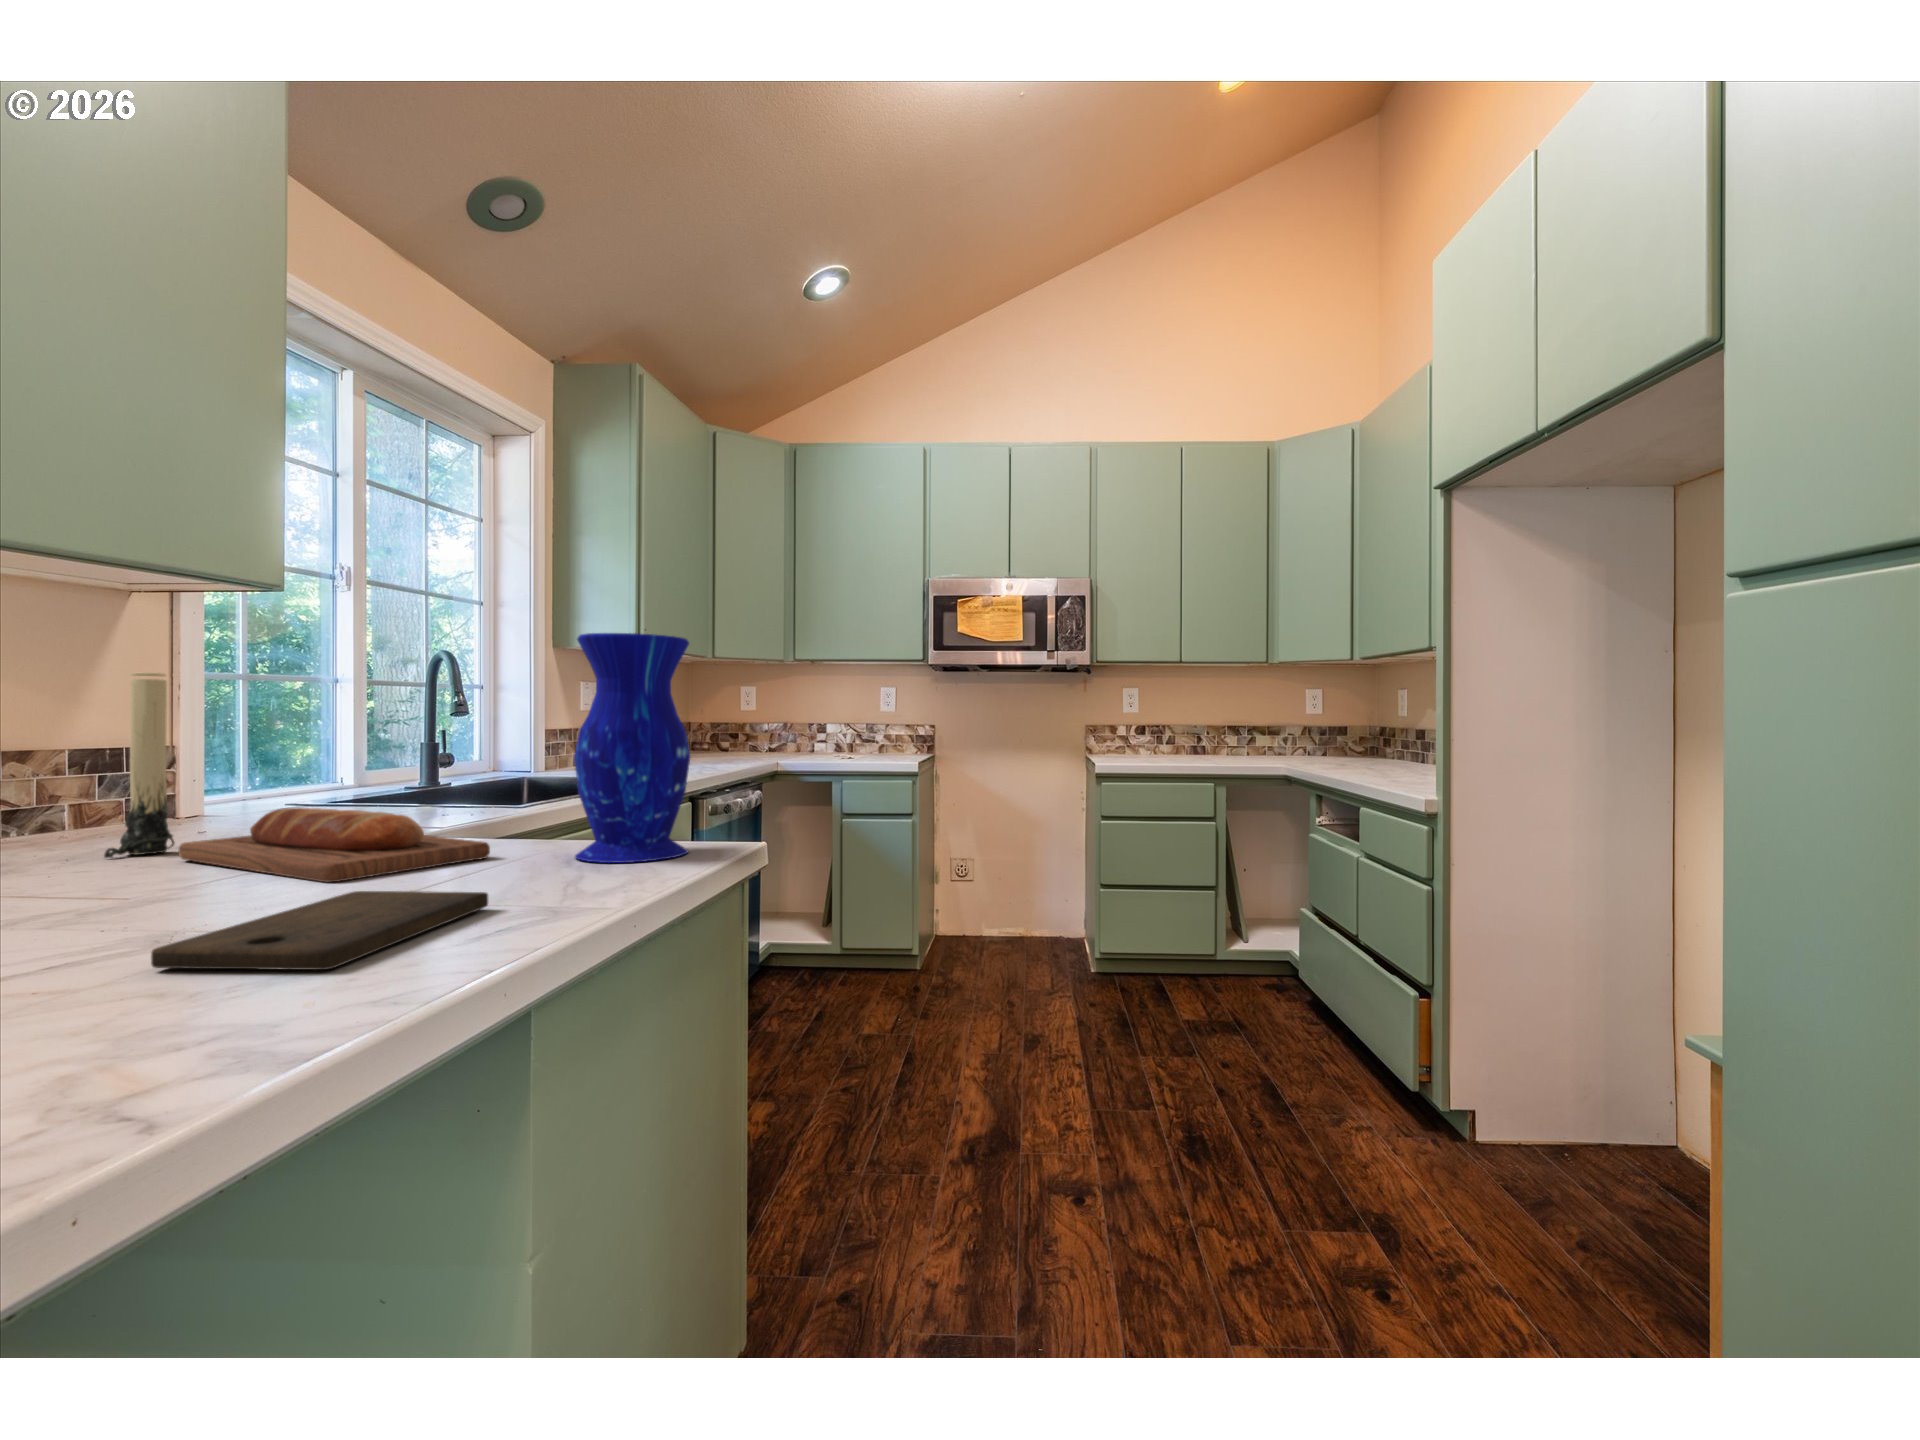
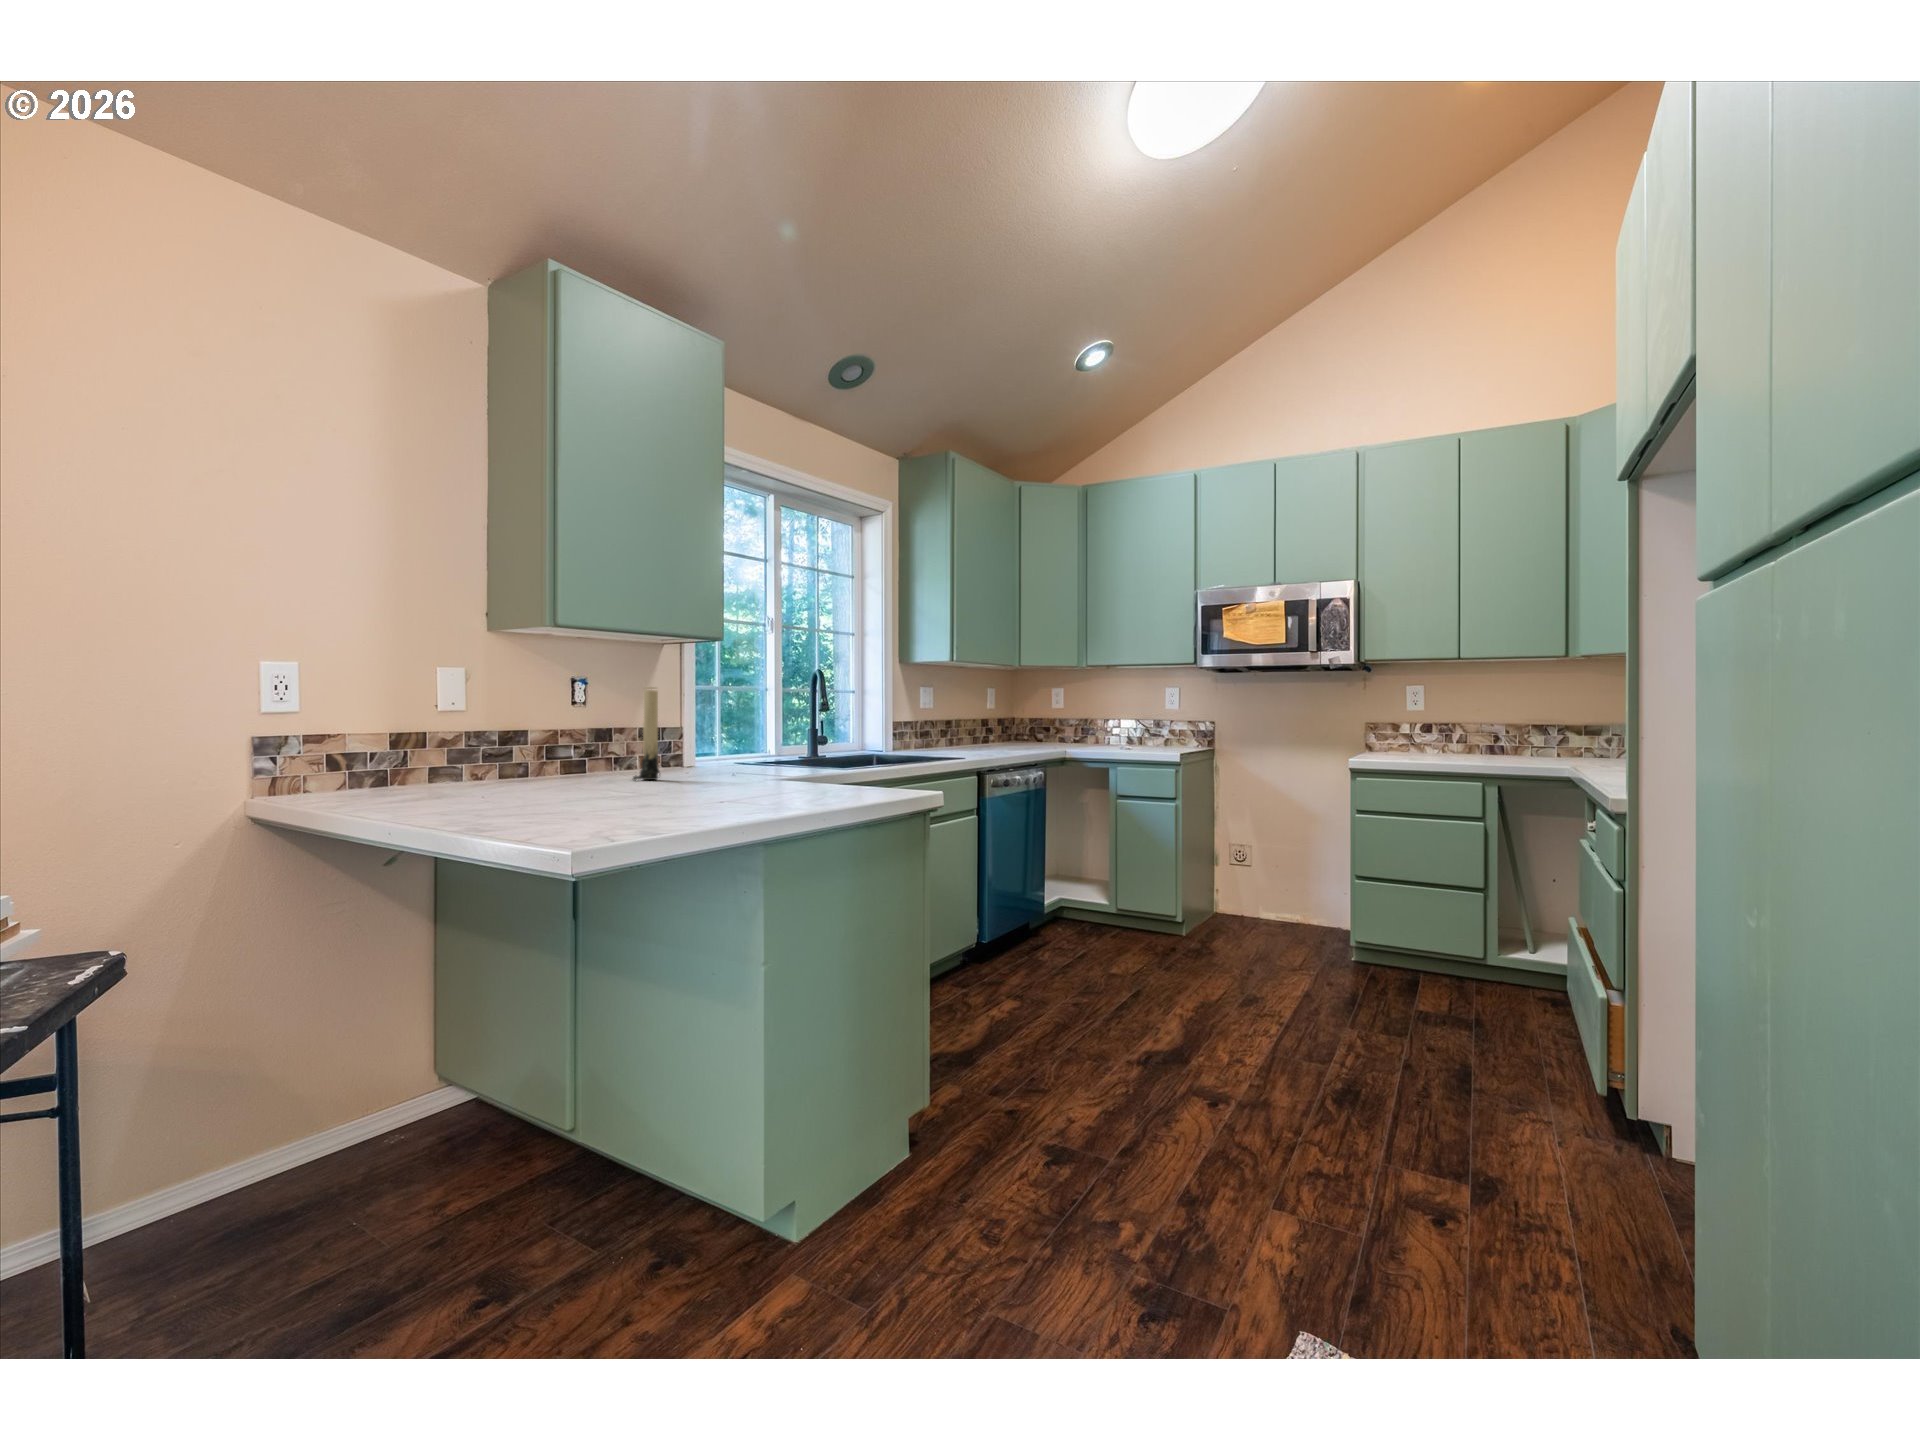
vase: present [574,633,690,863] -> none [825,660,890,795]
bread loaf: present [179,807,490,882] -> none [659,758,787,793]
cutting board: present [151,891,488,970] -> none [616,793,753,815]

